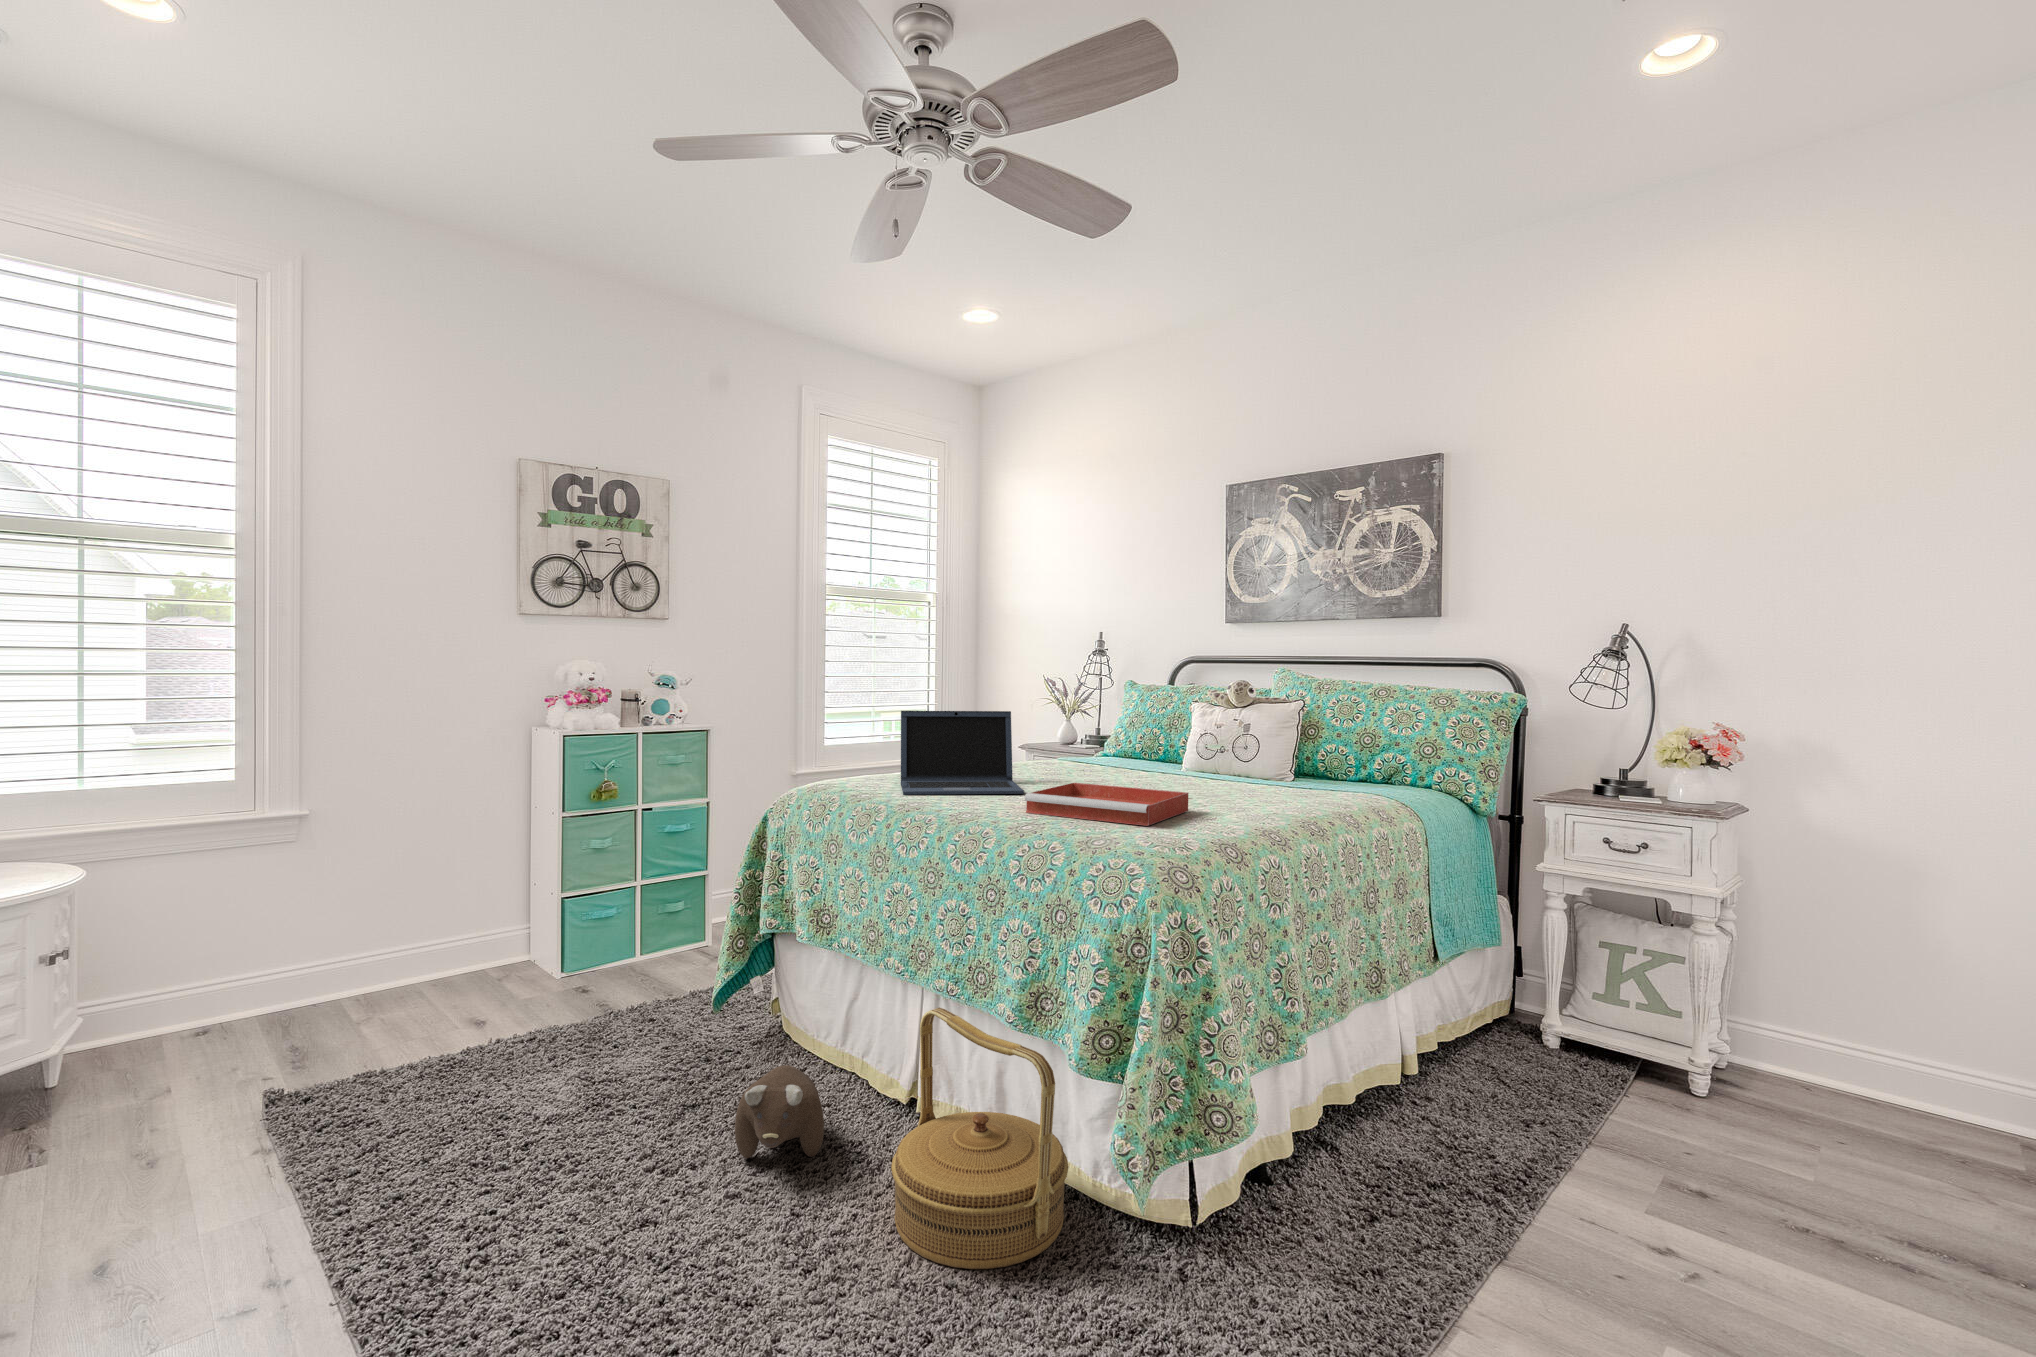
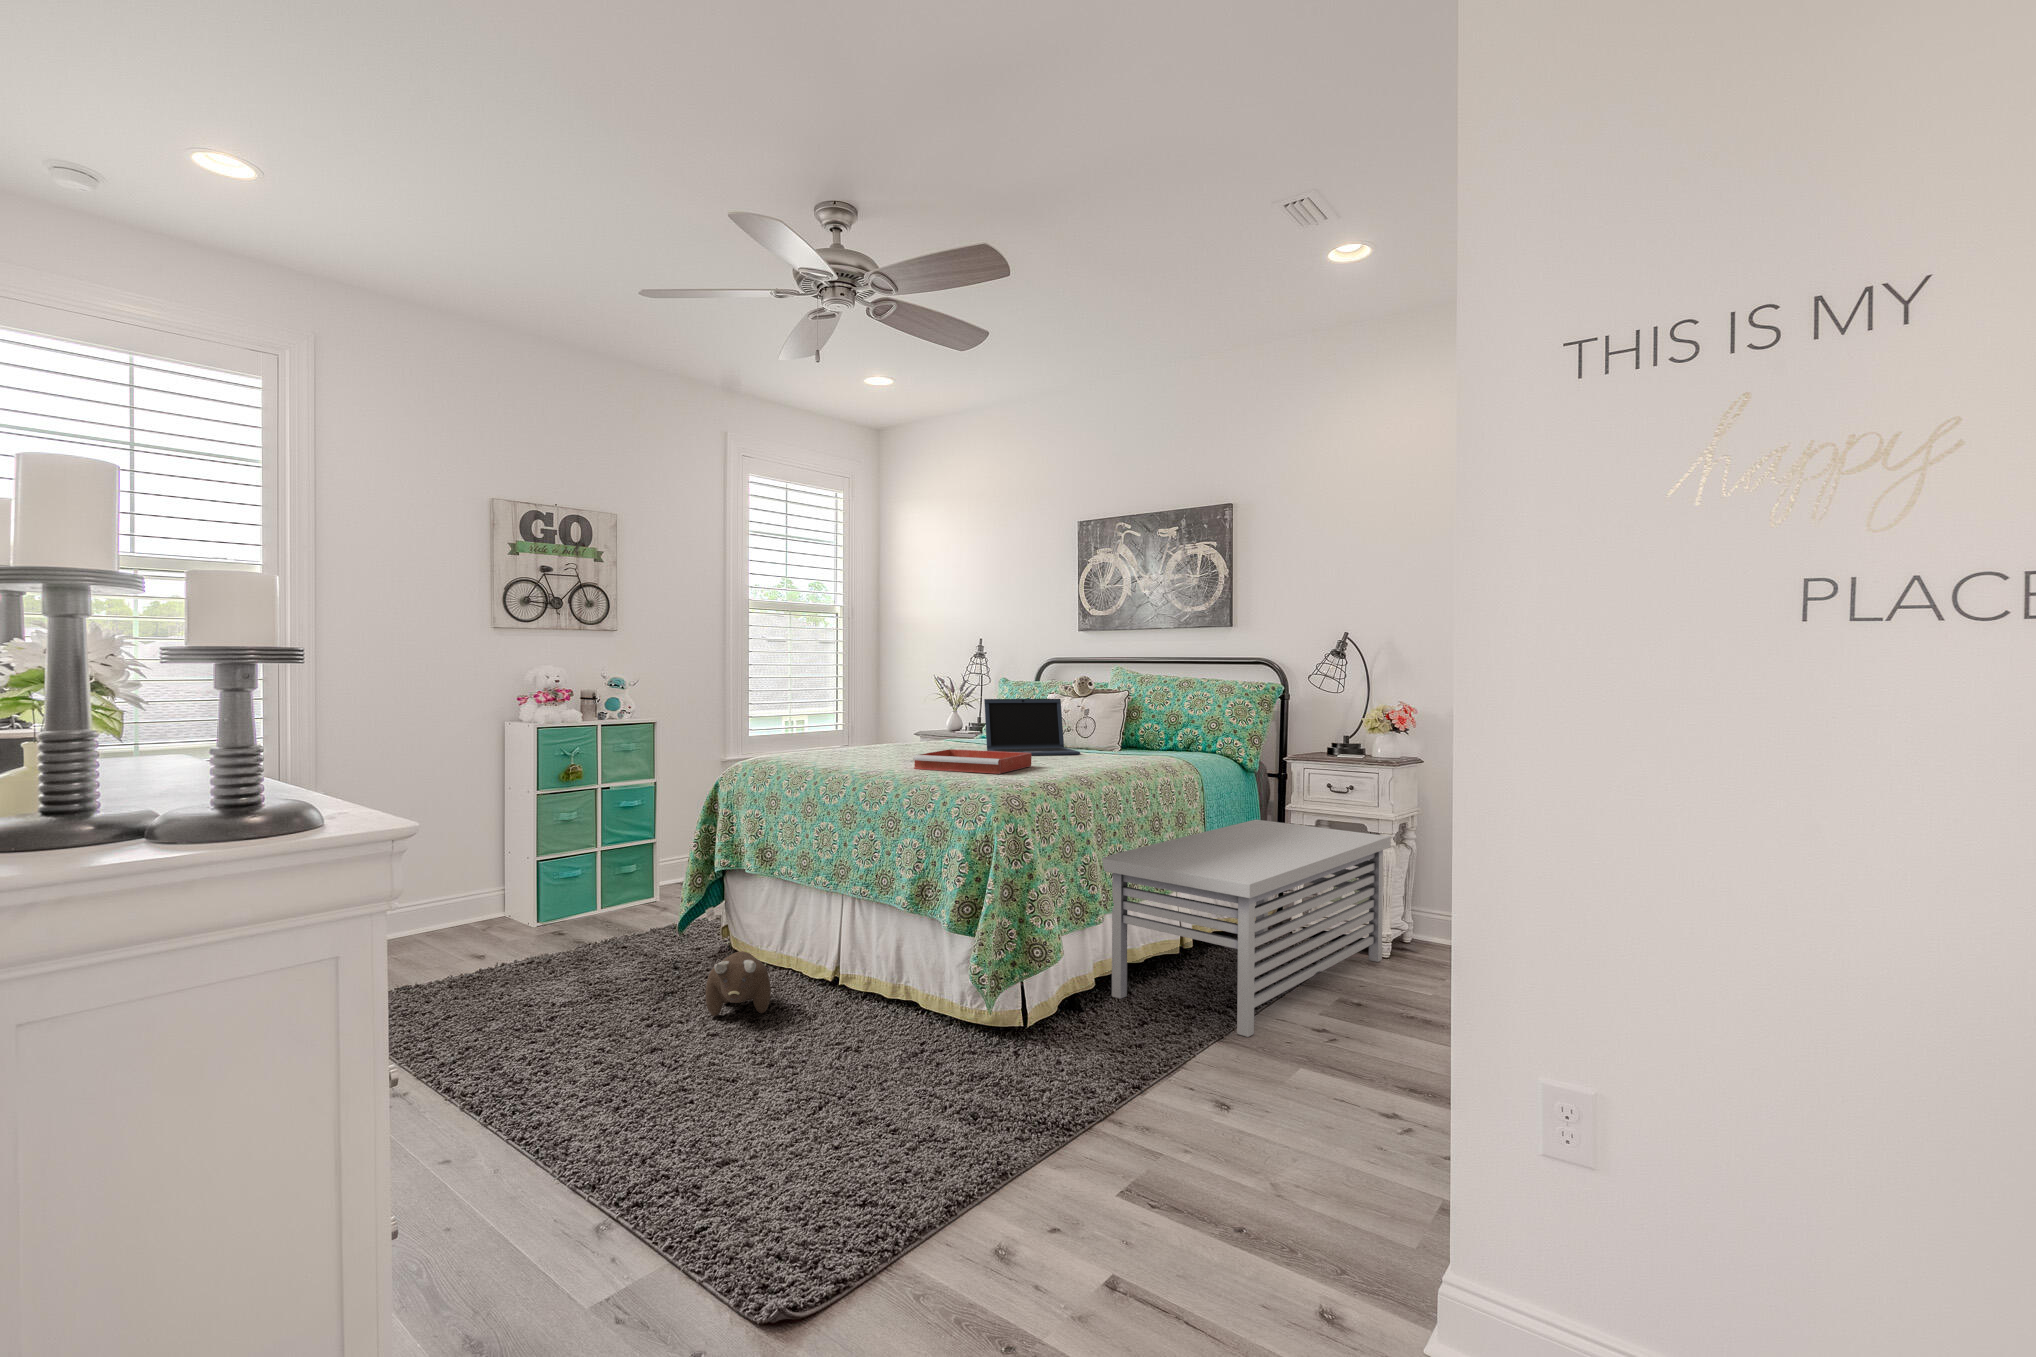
laptop: present [901,711,1024,795] -> present [984,699,1080,755]
storage bench: none [1292,885,1717,1260] -> present [1102,820,1391,1037]
woven basket: present [891,1008,1069,1269] -> none [822,899,943,1060]

